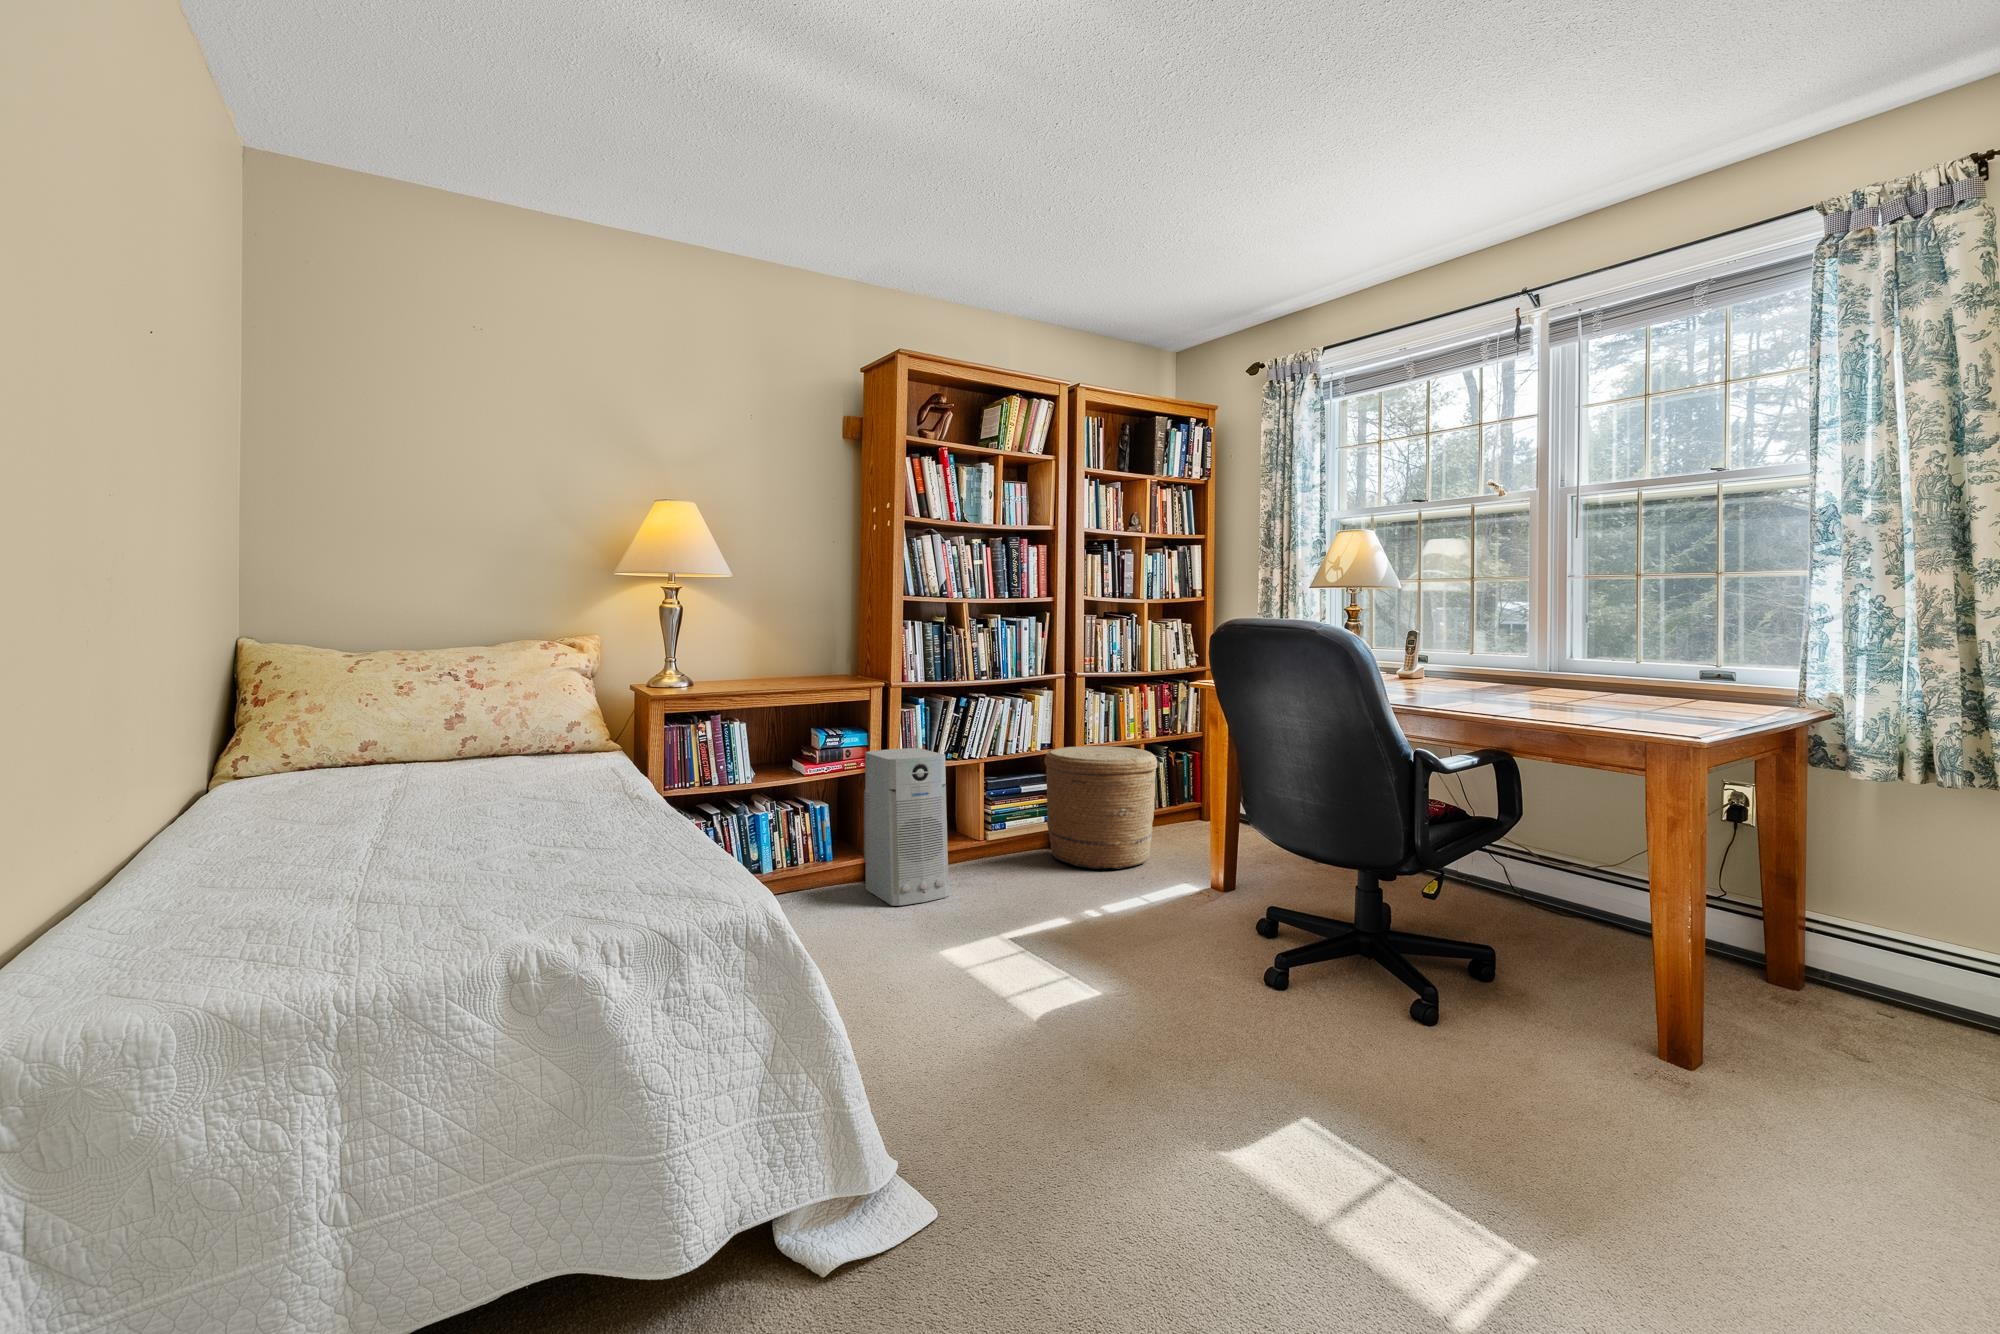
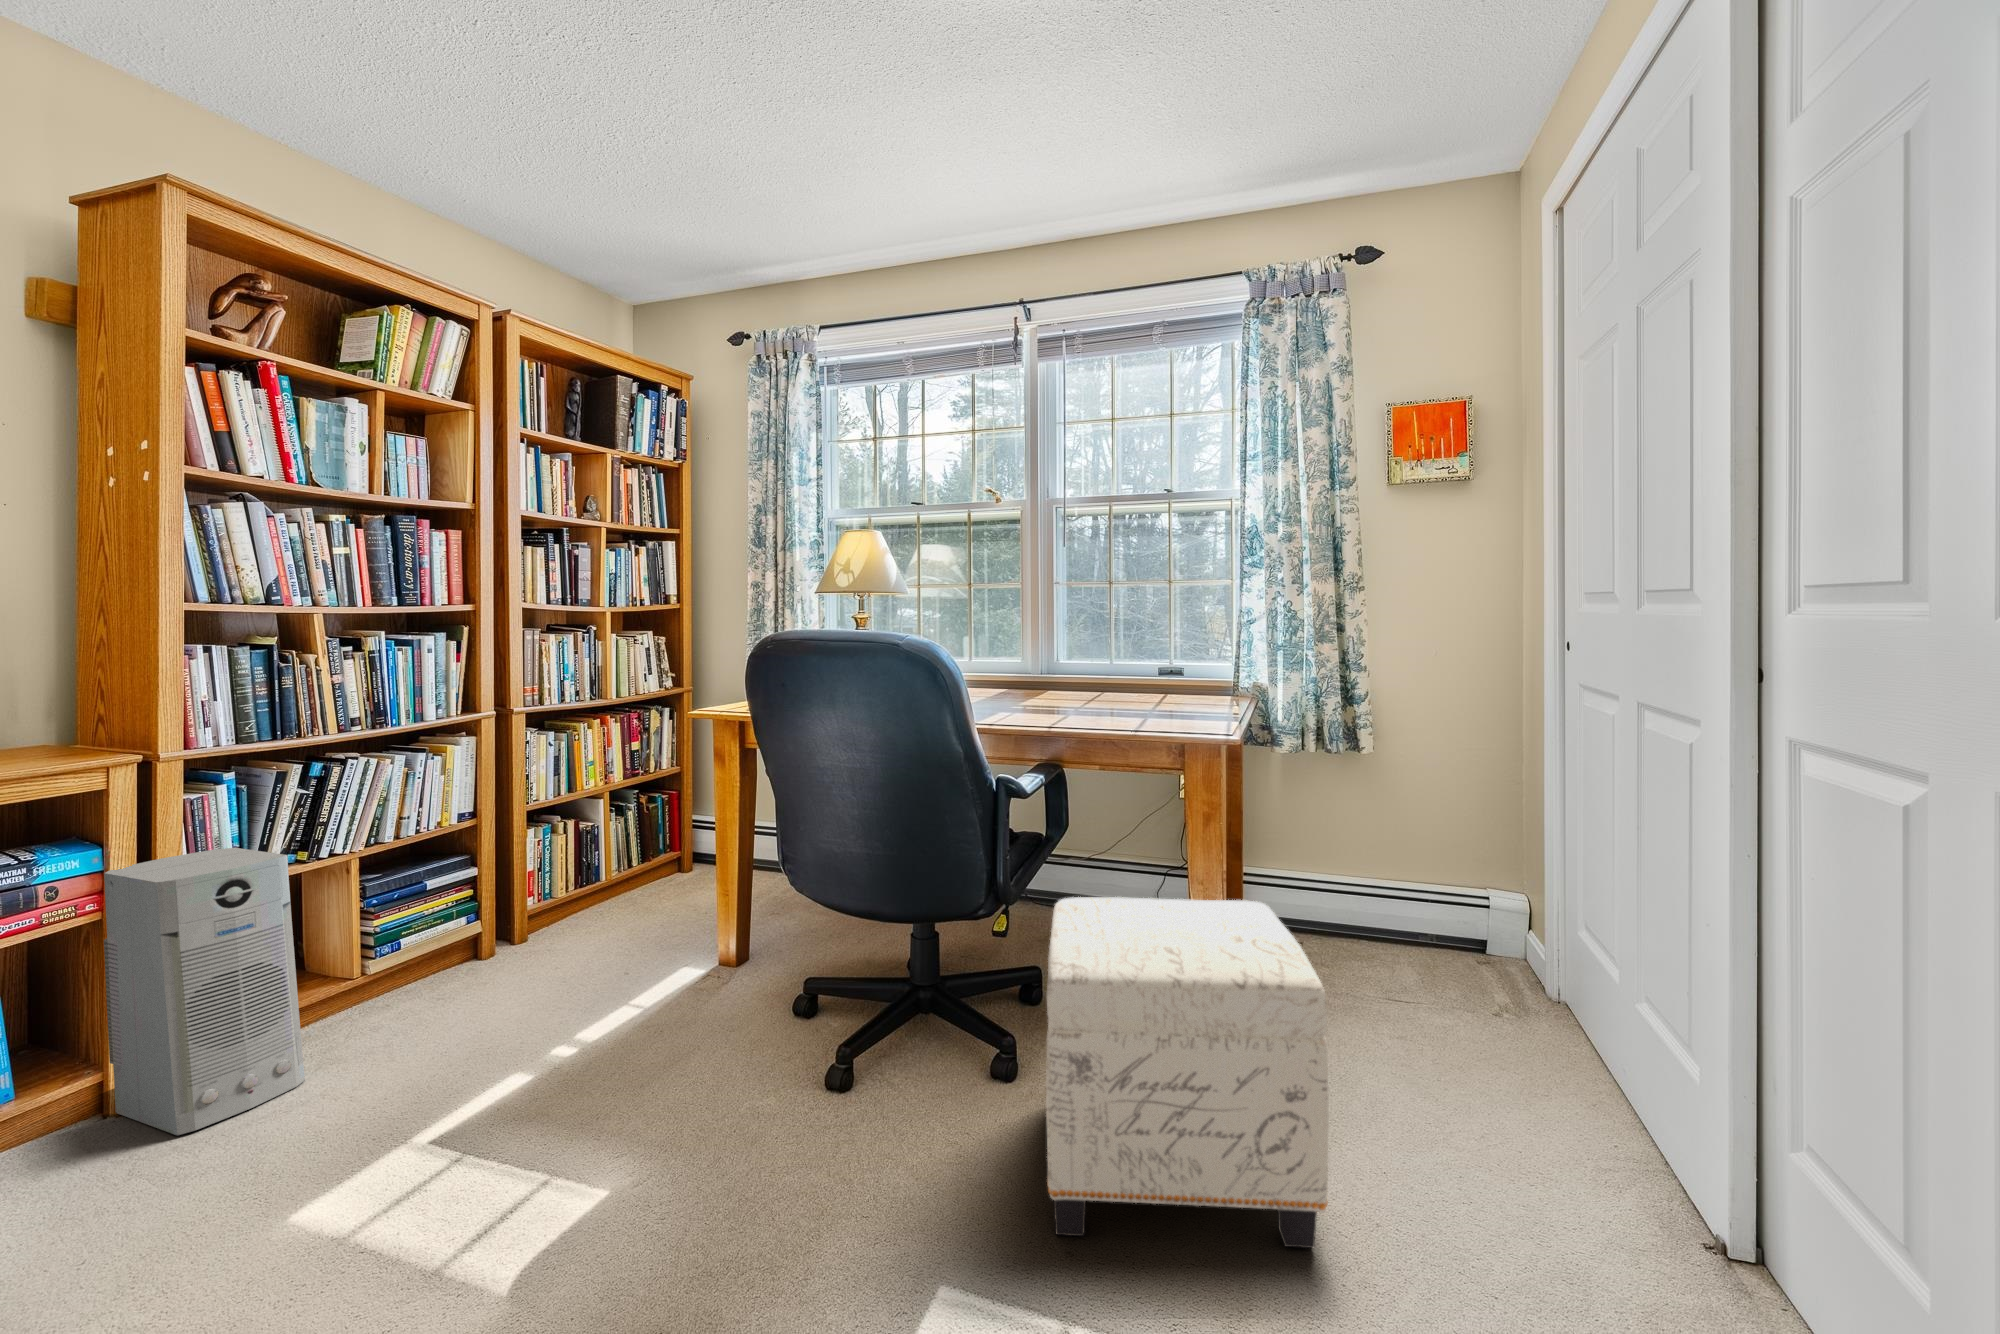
woven basket: present [1045,746,1157,869] -> none [471,798,640,973]
ottoman: none [1409,857,1702,1189] -> present [1046,897,1329,1248]

